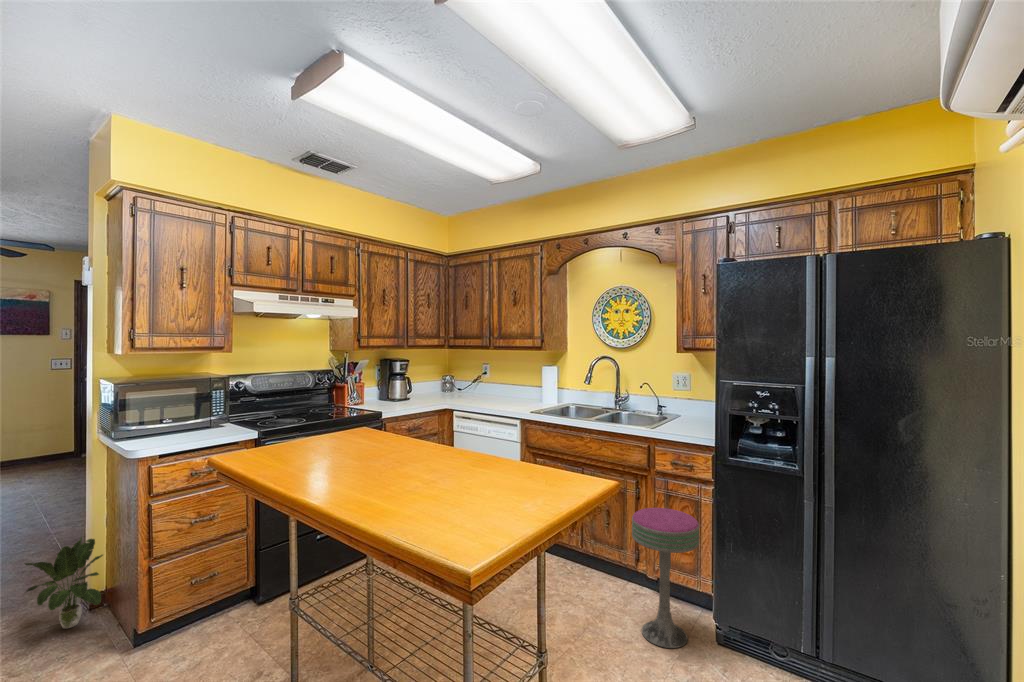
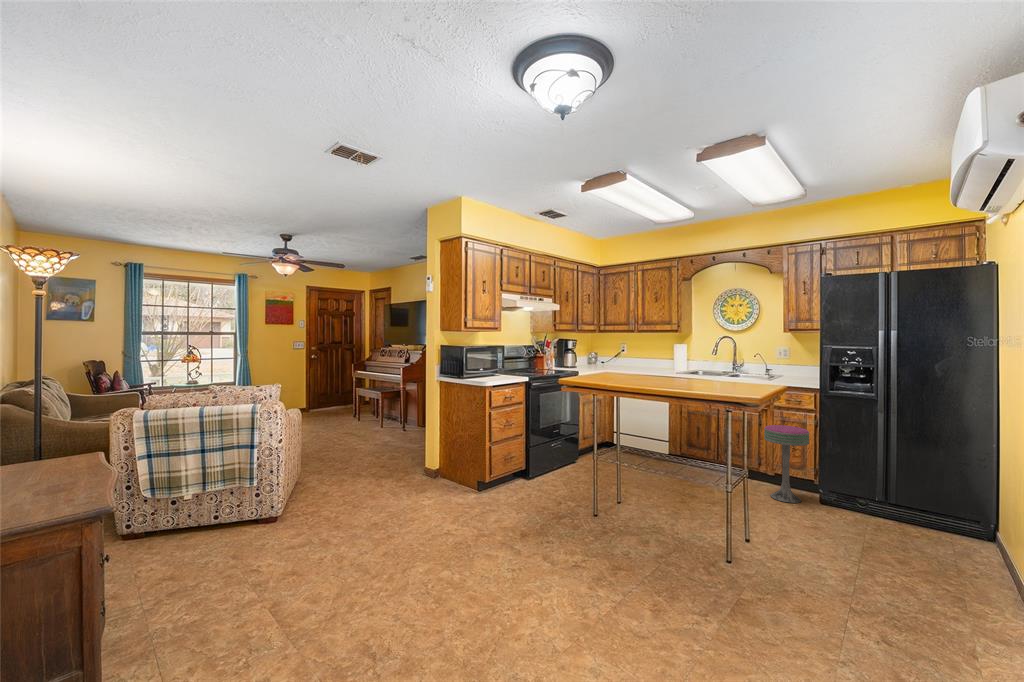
potted plant: present [25,537,103,629] -> none [412,435,451,486]

